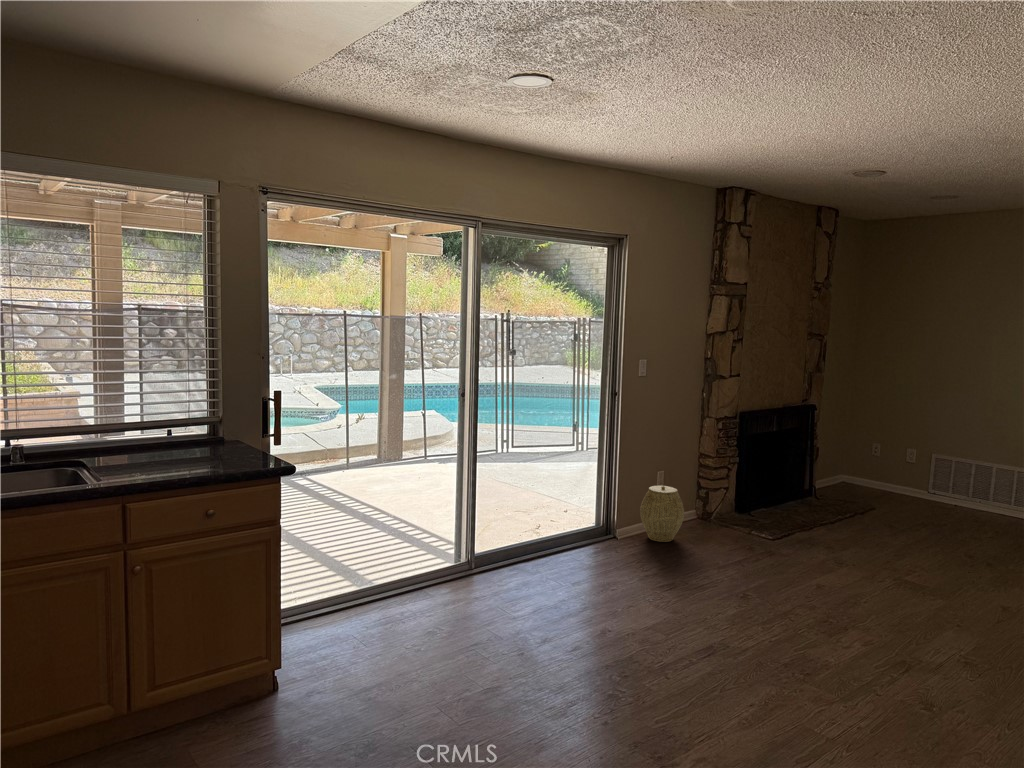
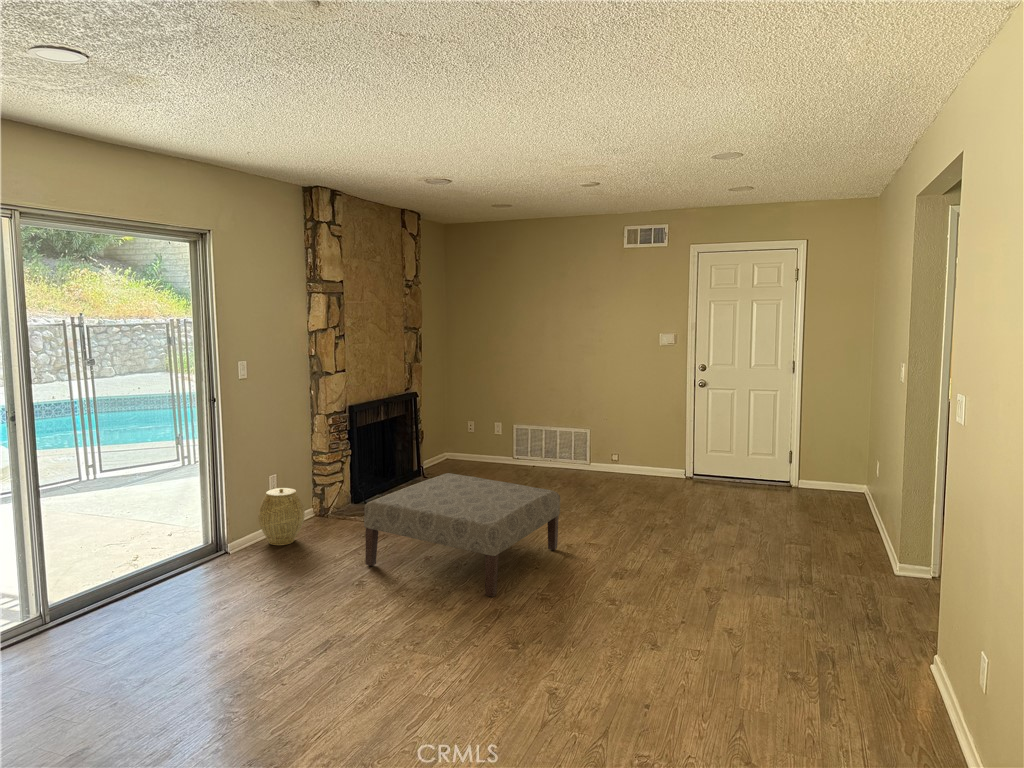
ottoman: none [738,497,995,642] -> present [364,473,560,597]

